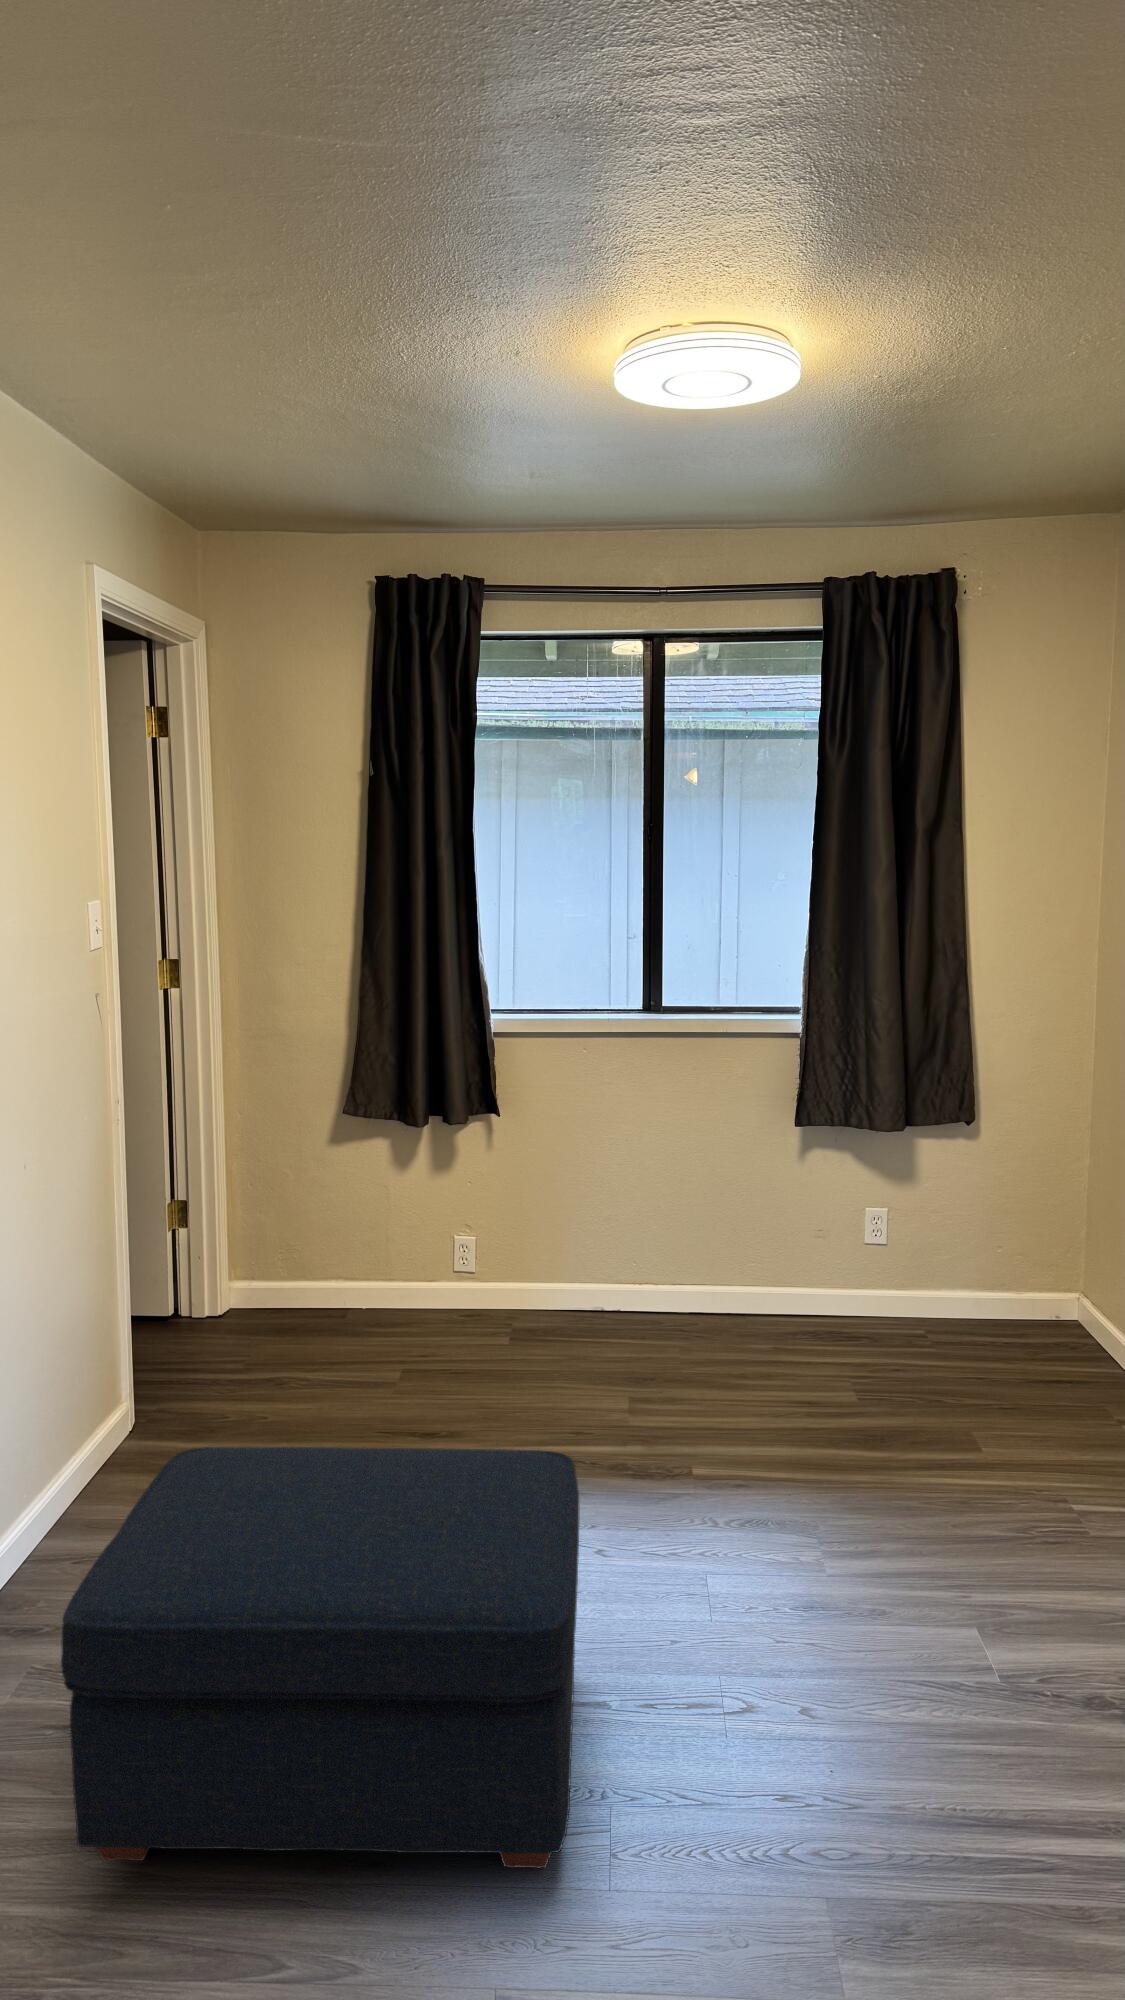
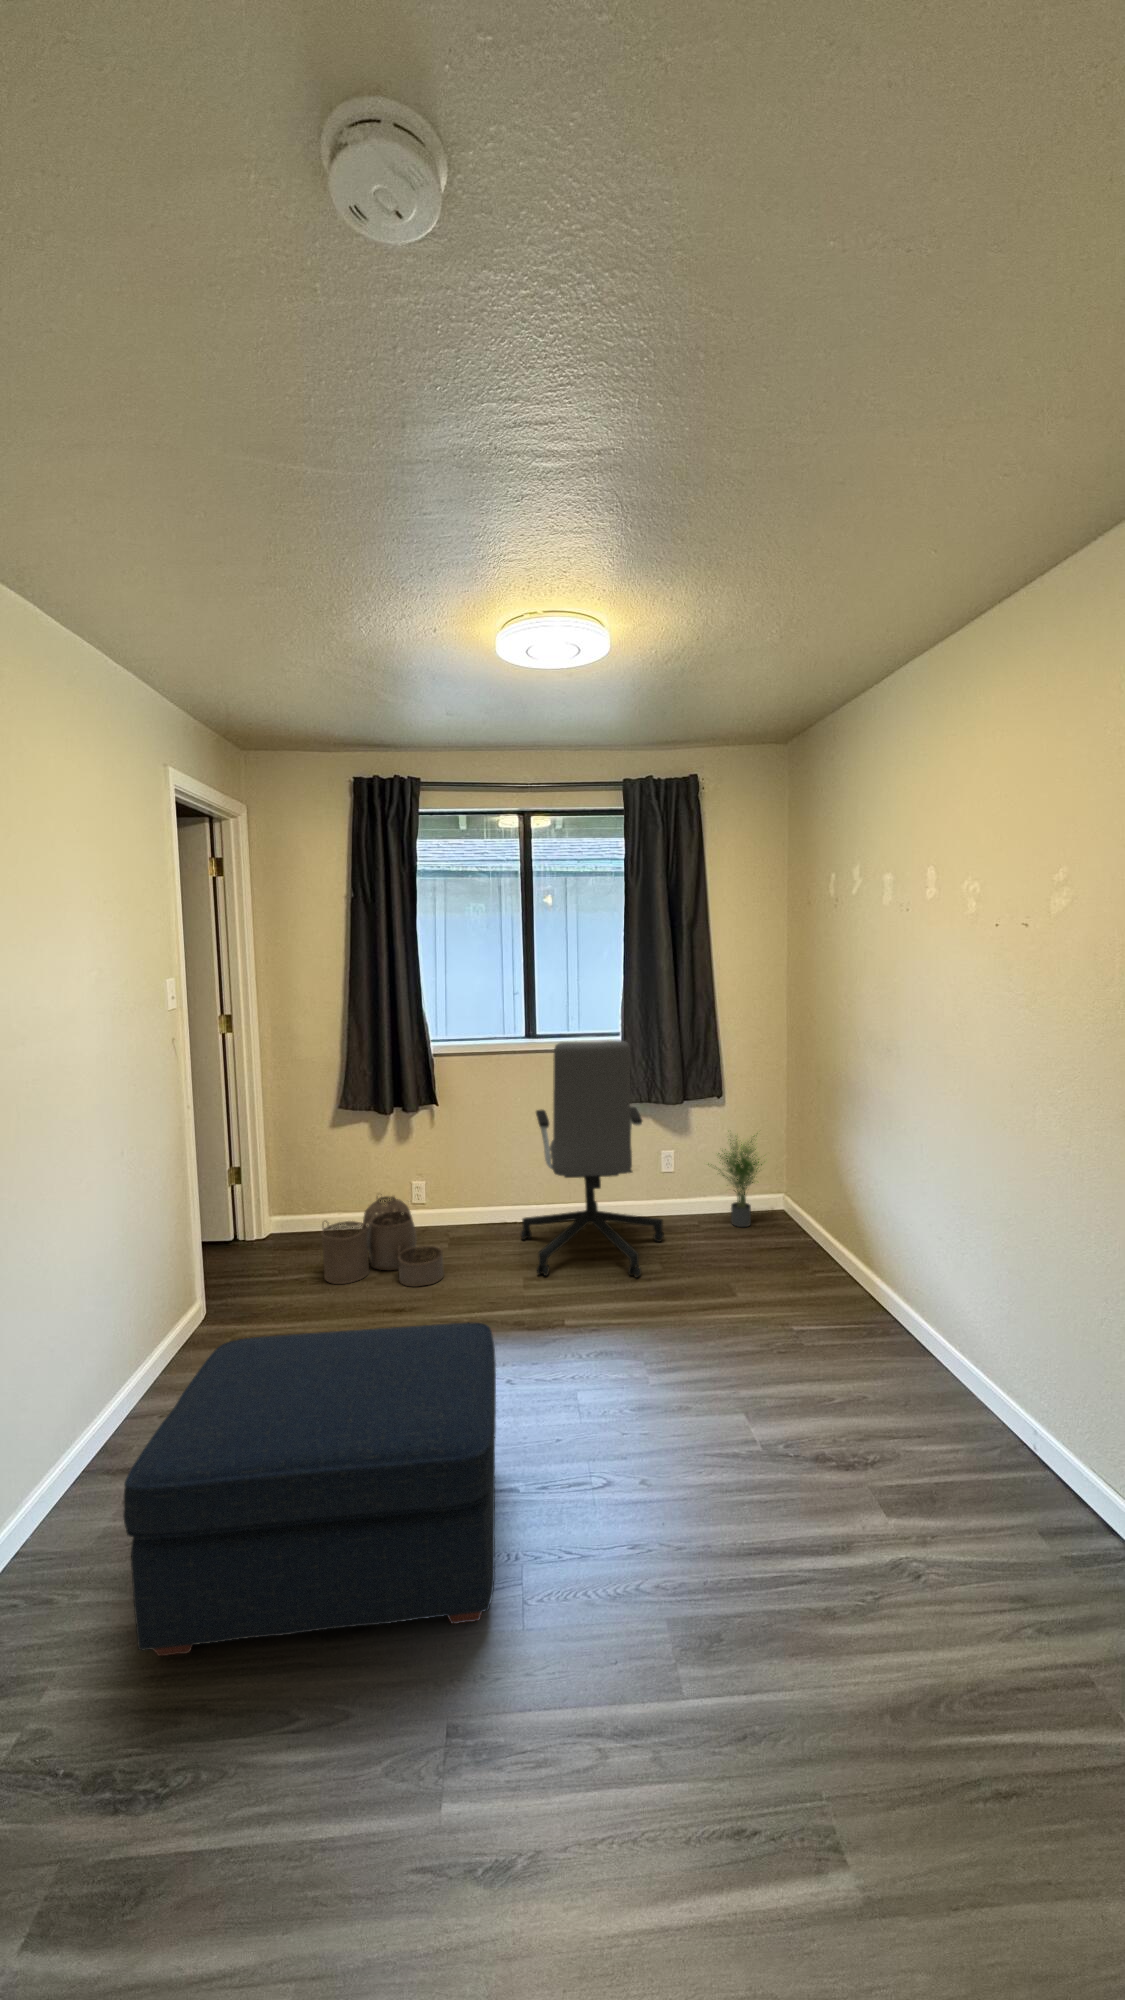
office chair: none [625,1023,865,1415] -> present [521,1041,664,1277]
potted plant: none [933,1180,1059,1347] -> present [718,1135,762,1227]
woven basket: none [312,1254,499,1403] -> present [322,1196,444,1287]

